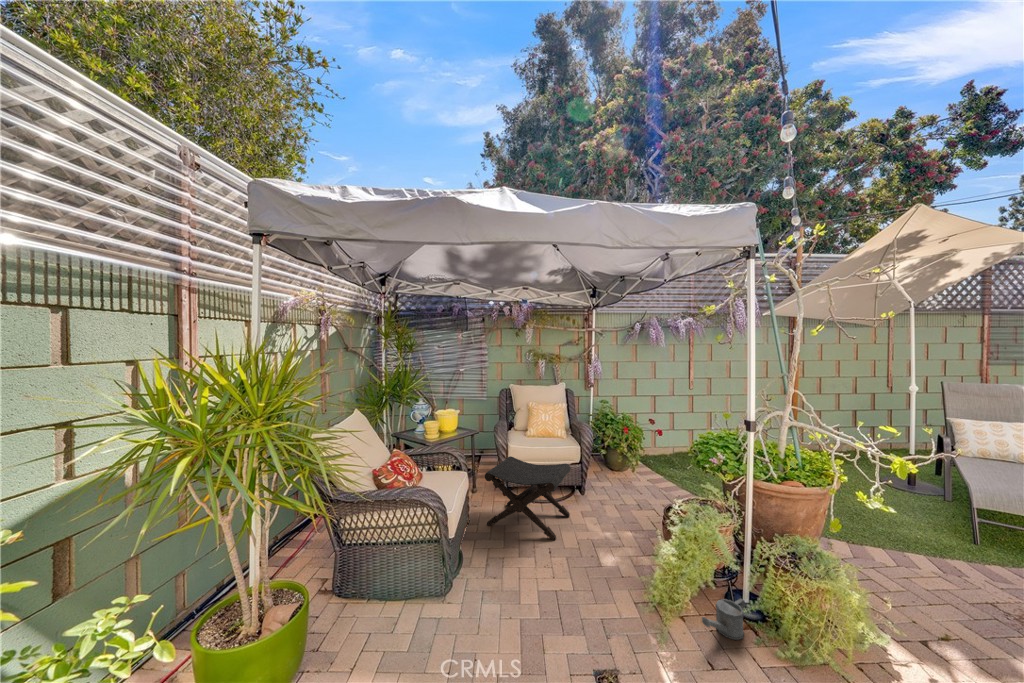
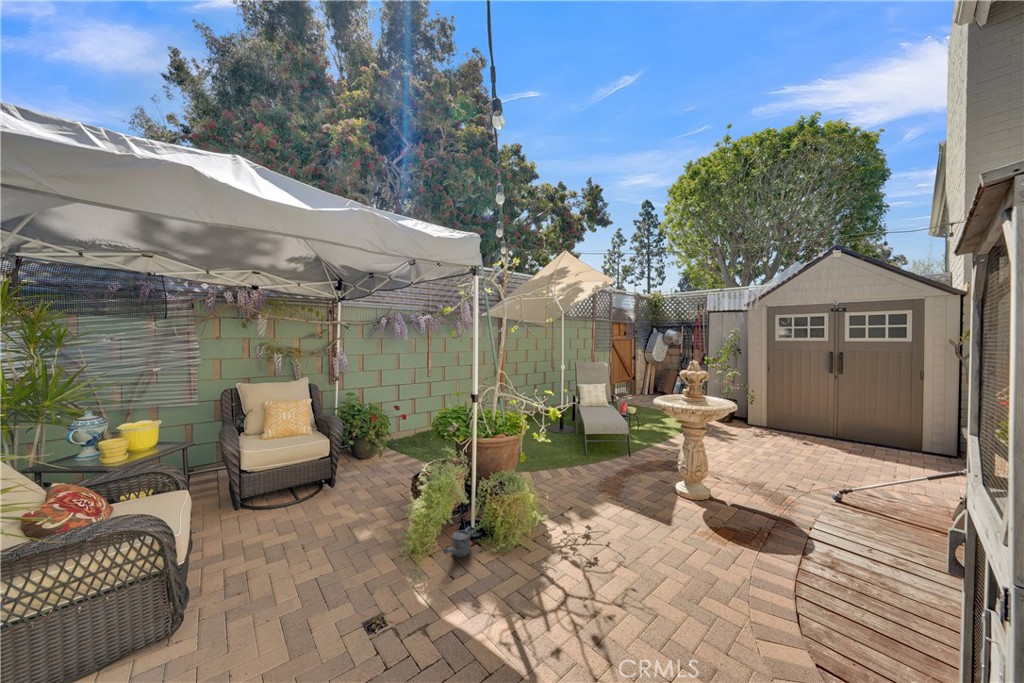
footstool: present [485,456,571,540] -> none [206,460,320,552]

